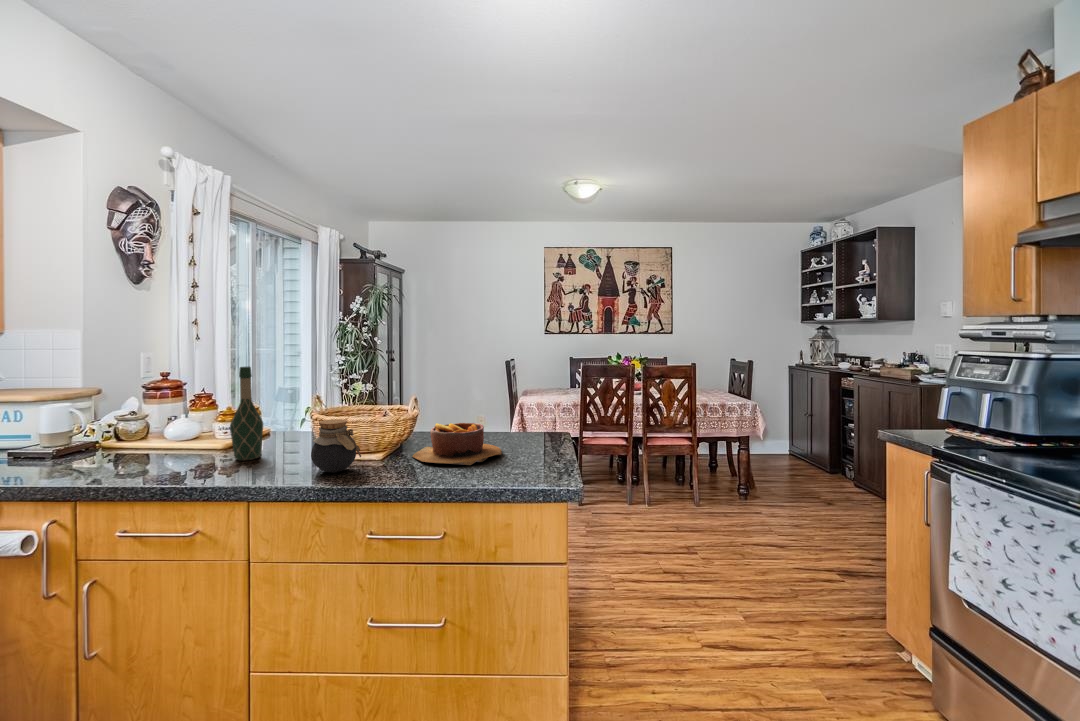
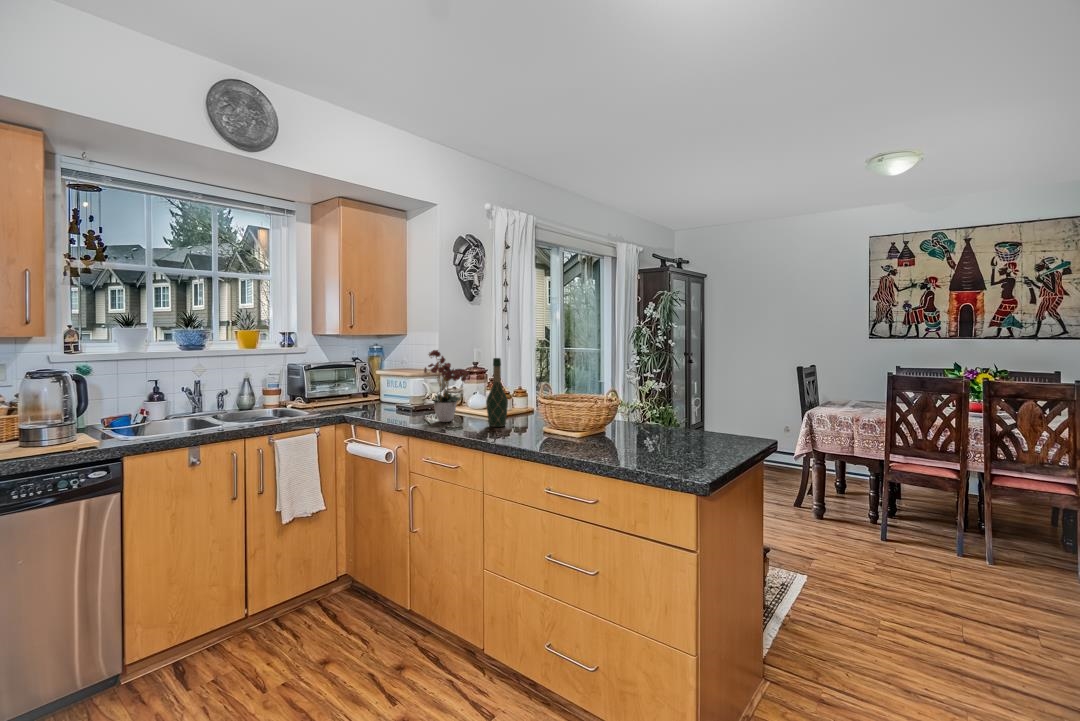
flower arrangement: none [107,352,195,463] -> present [424,350,469,422]
jar: present [311,419,361,472] -> none [521,400,555,441]
bowl: present [412,423,502,465] -> none [604,412,685,450]

